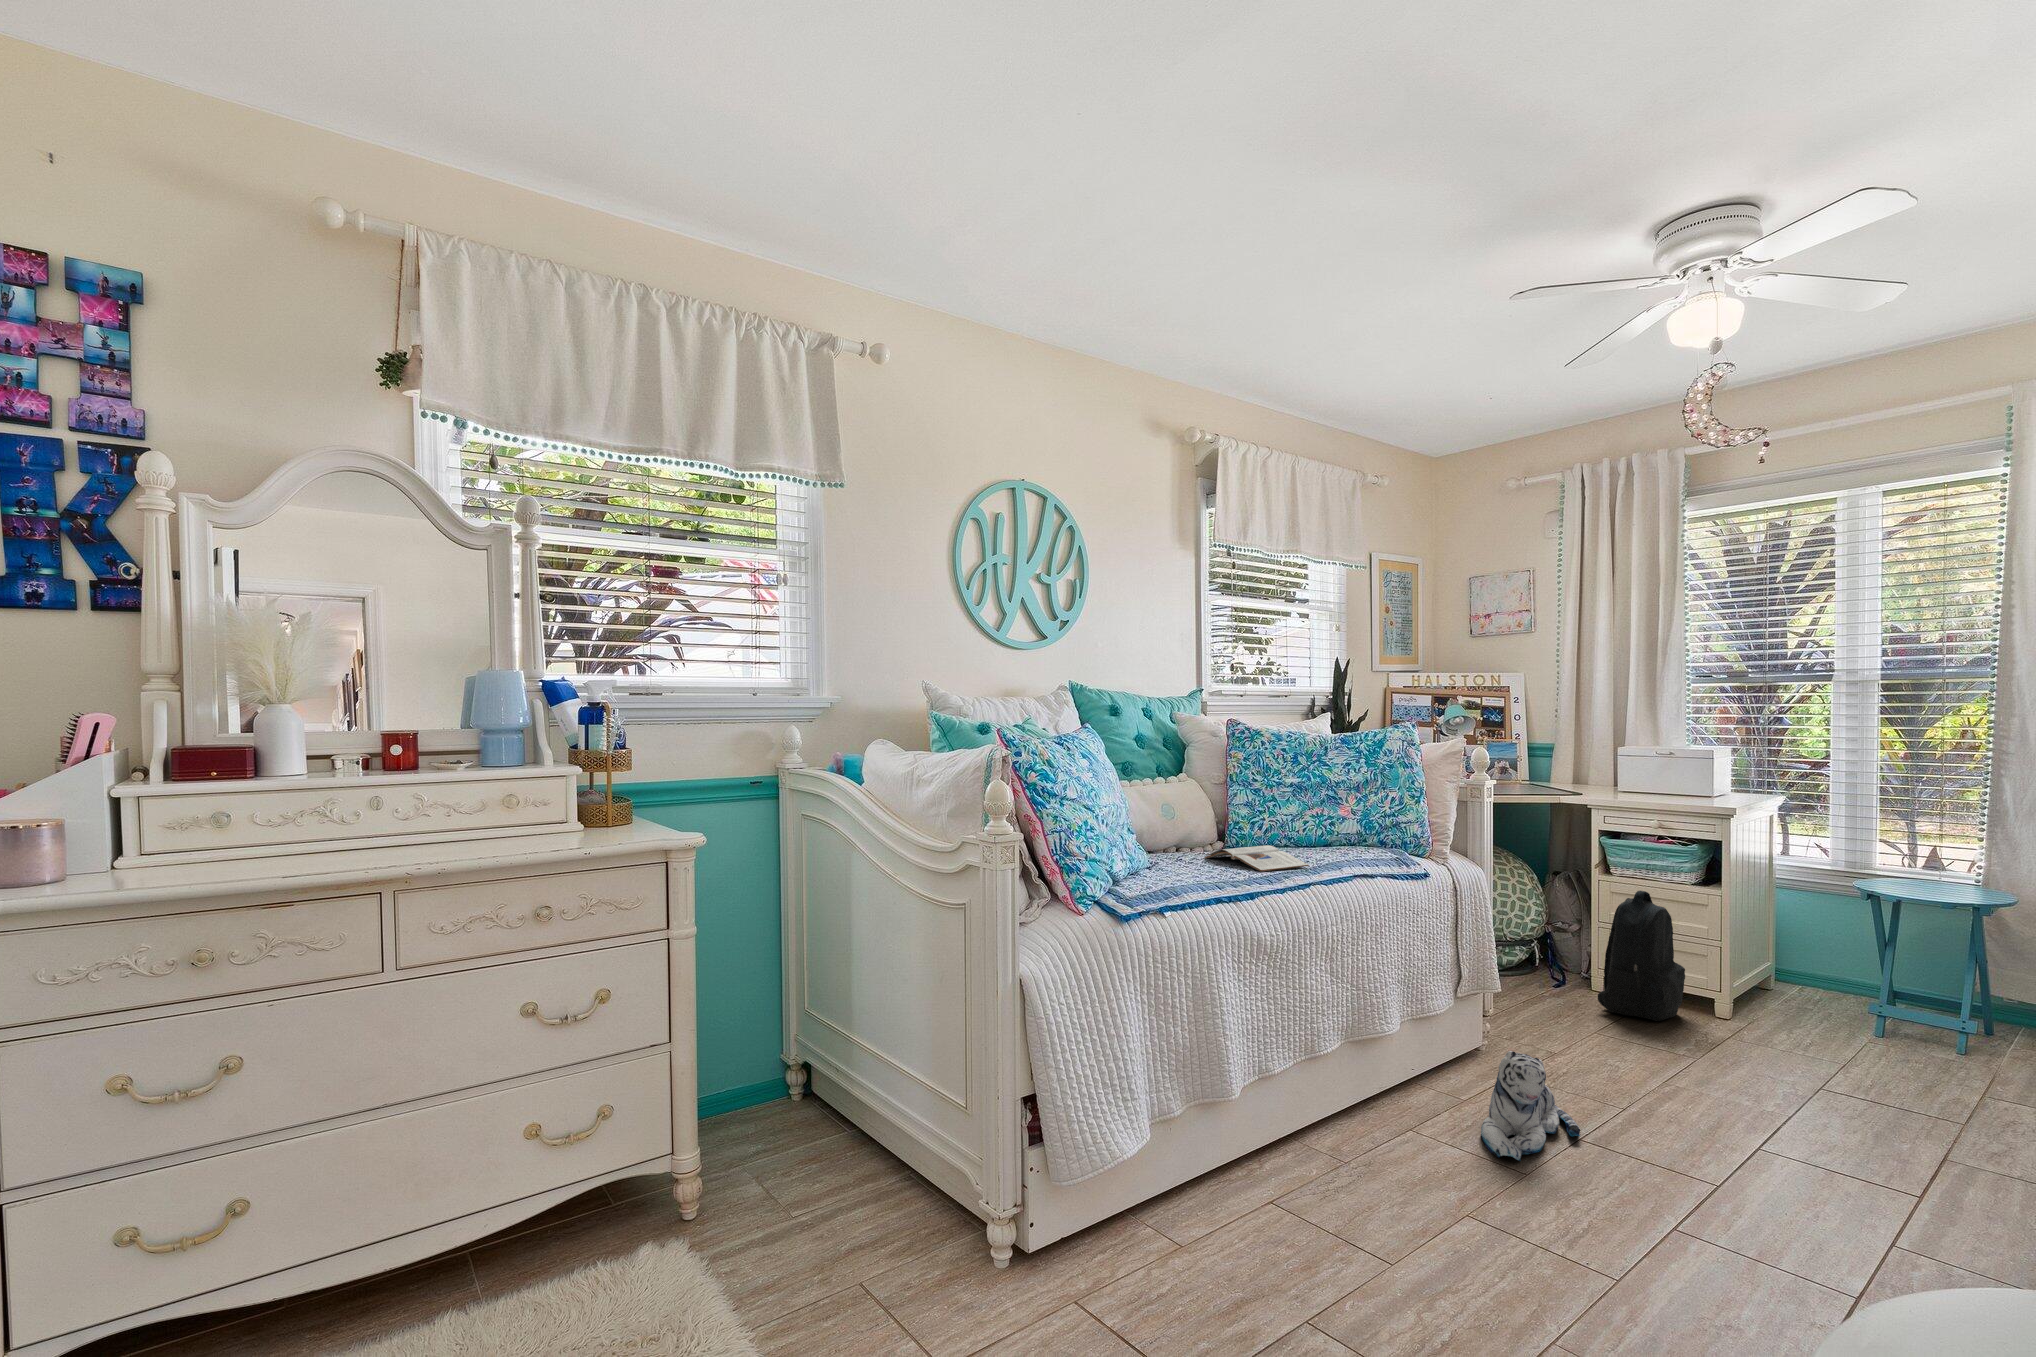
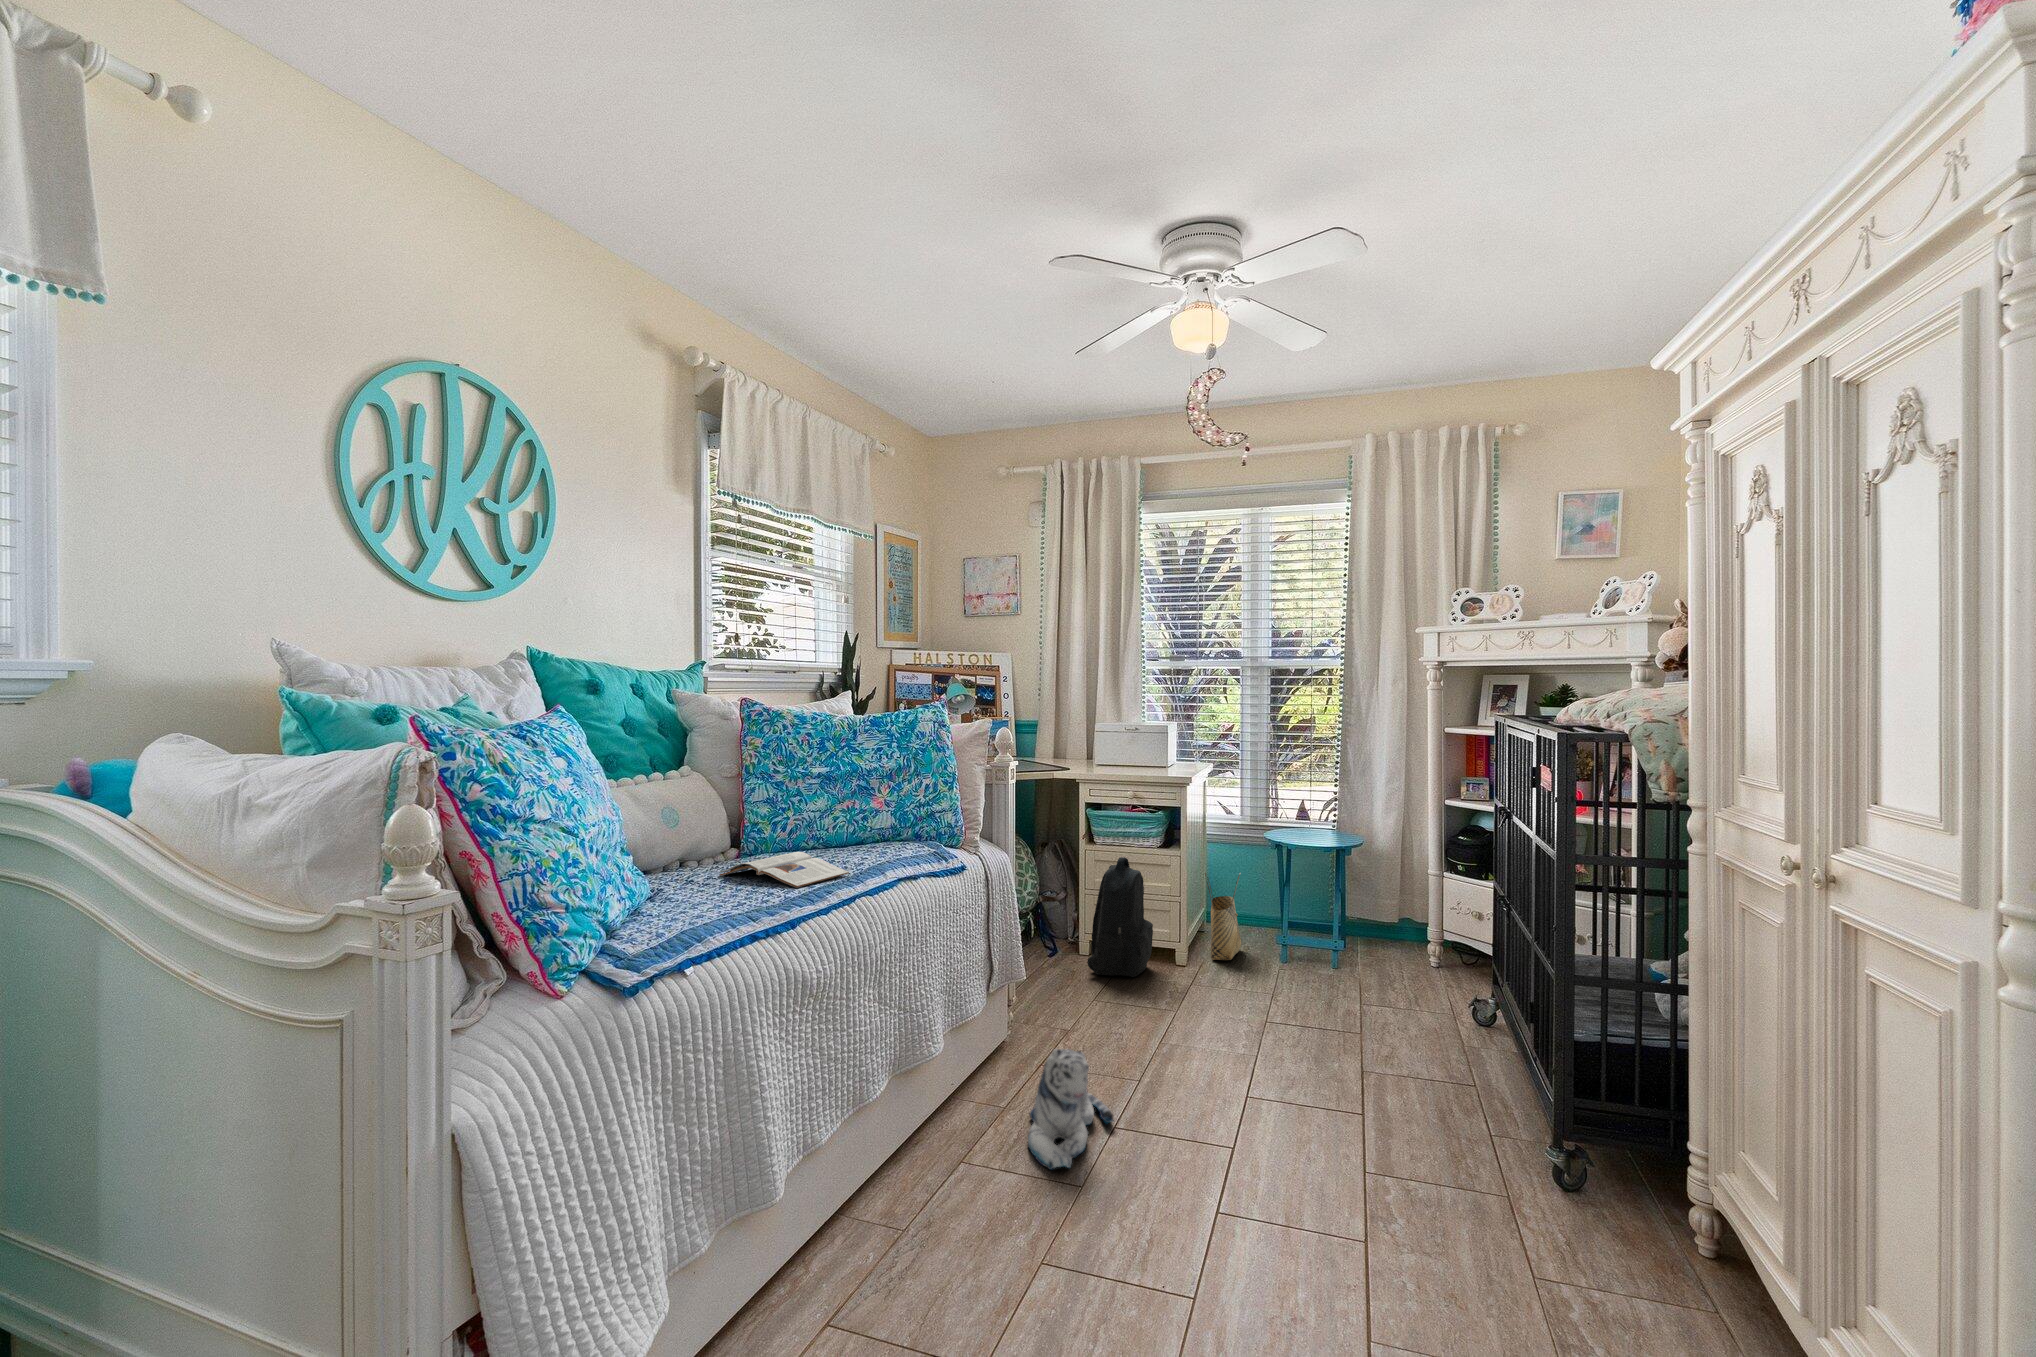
woven basket: none [1763,920,1821,1024] -> present [1205,873,1241,960]

